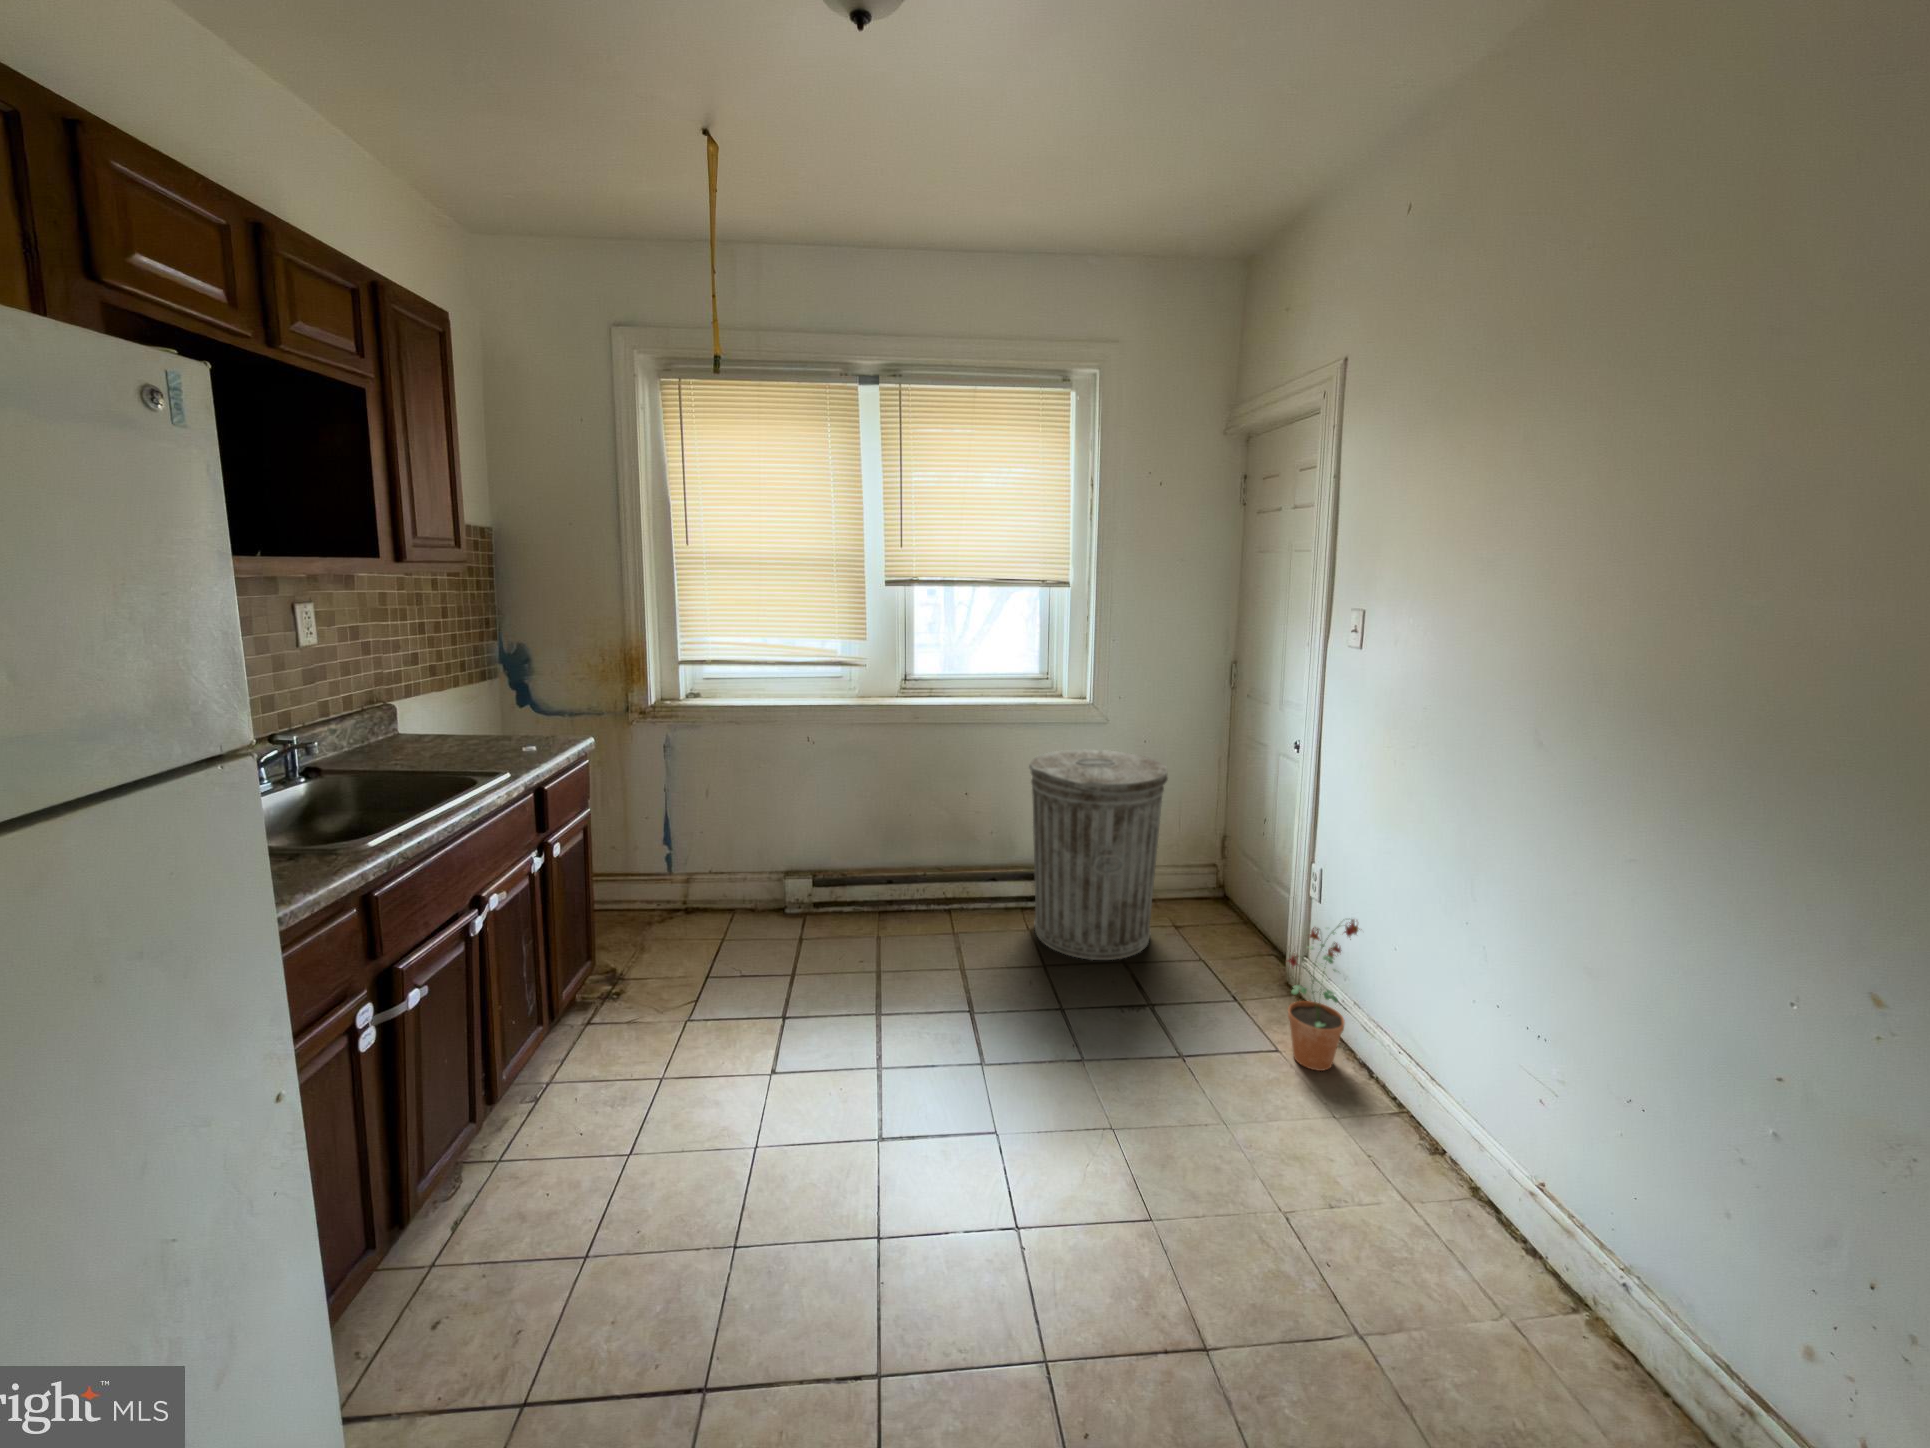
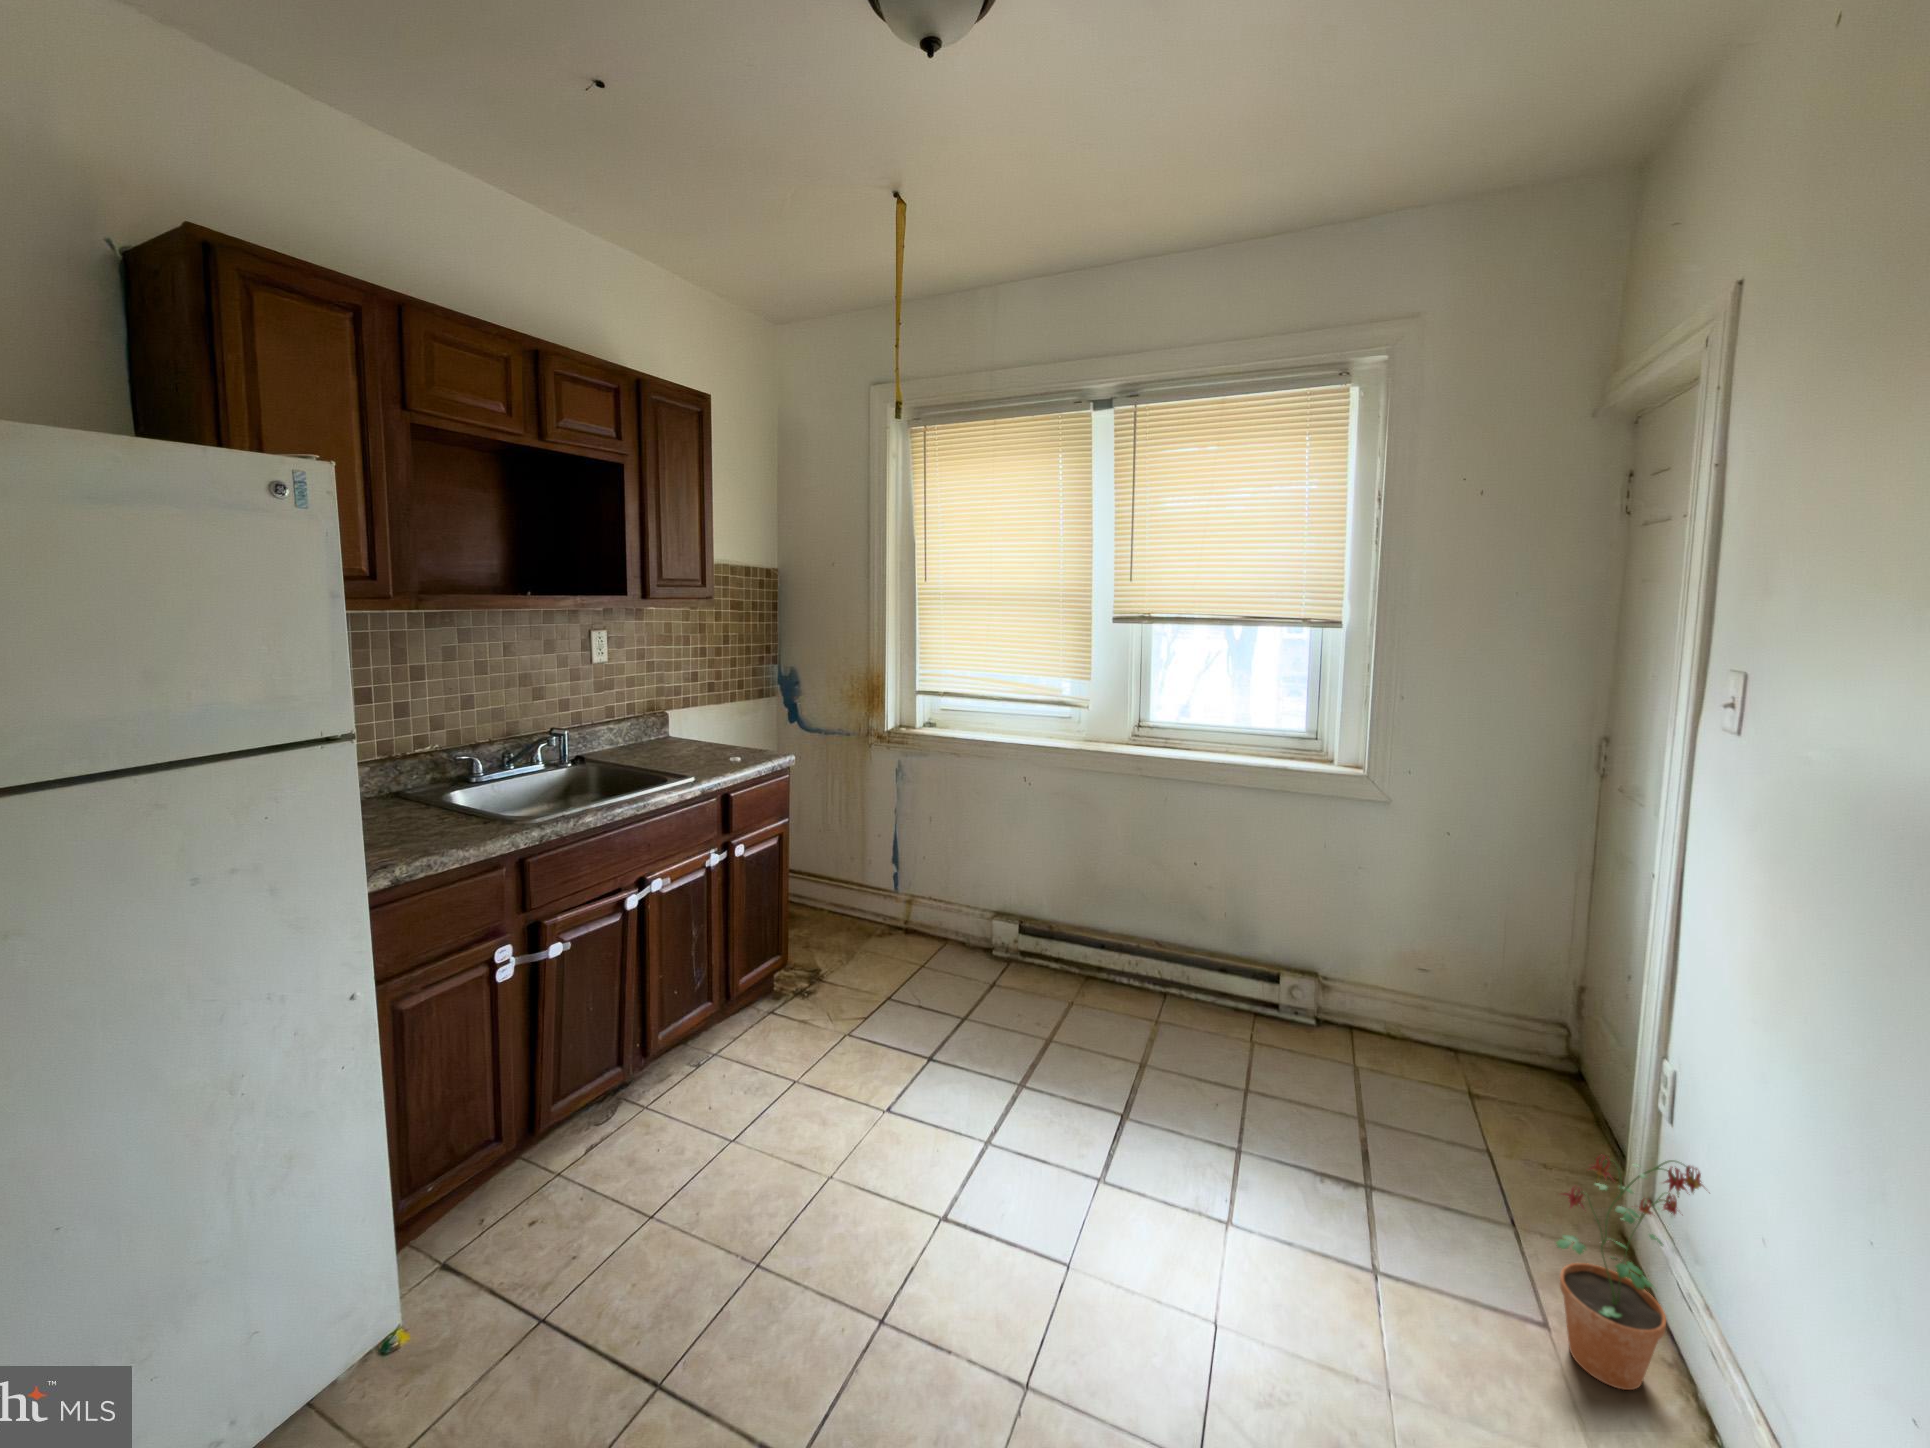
trash can: present [1029,750,1168,960] -> none [1252,829,1451,1115]

